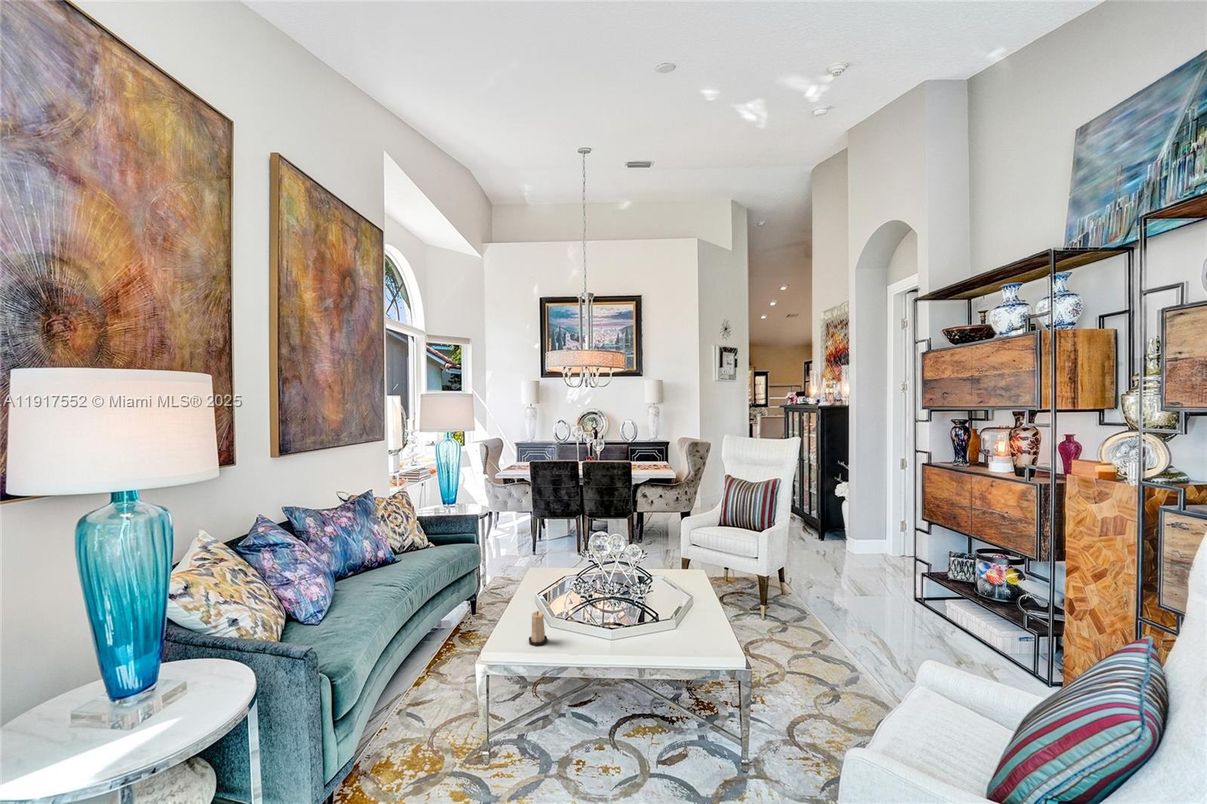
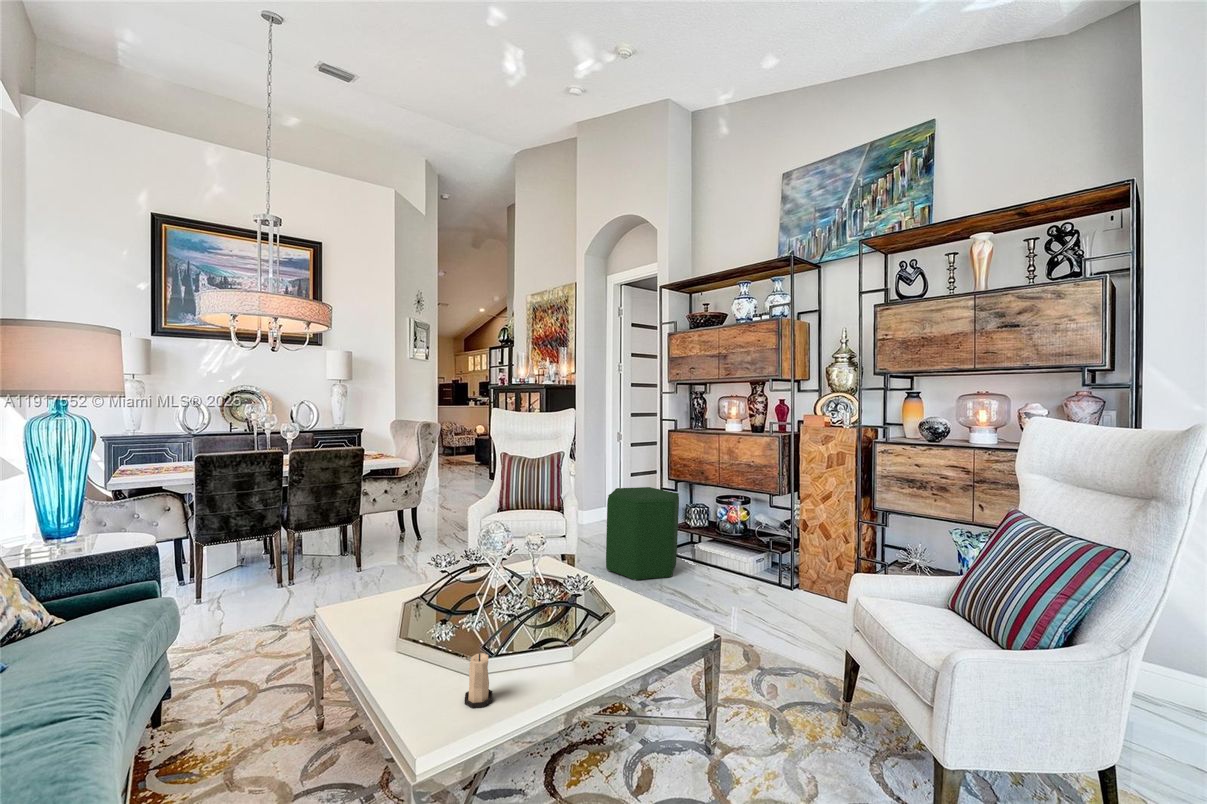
ottoman: none [828,521,918,627] -> present [606,487,679,581]

